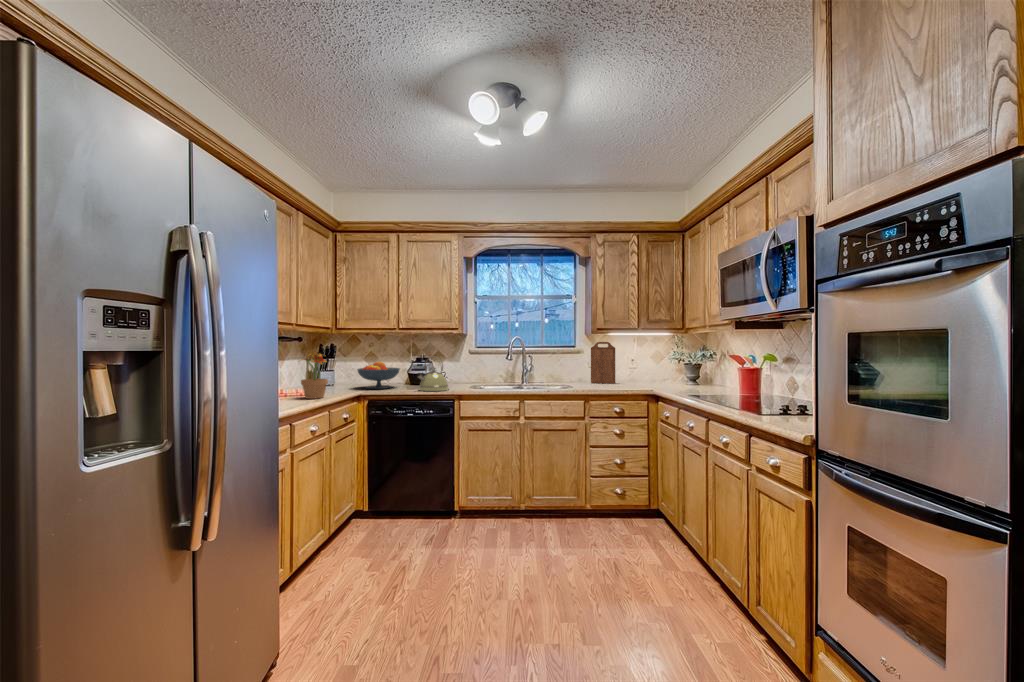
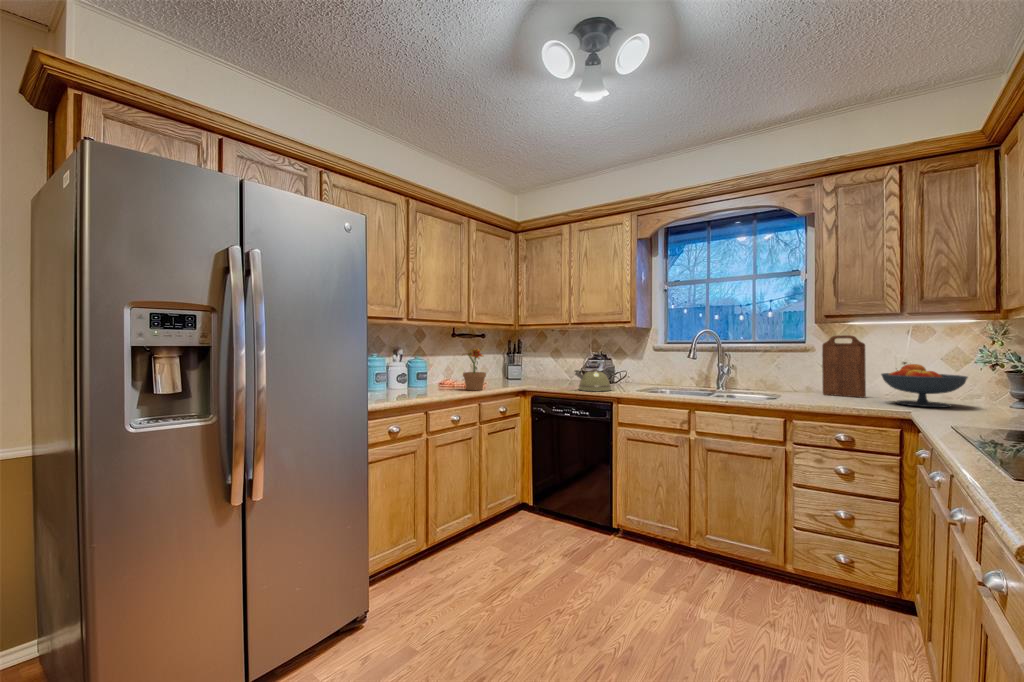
fruit bowl: present [357,362,400,389] -> present [881,364,968,407]

